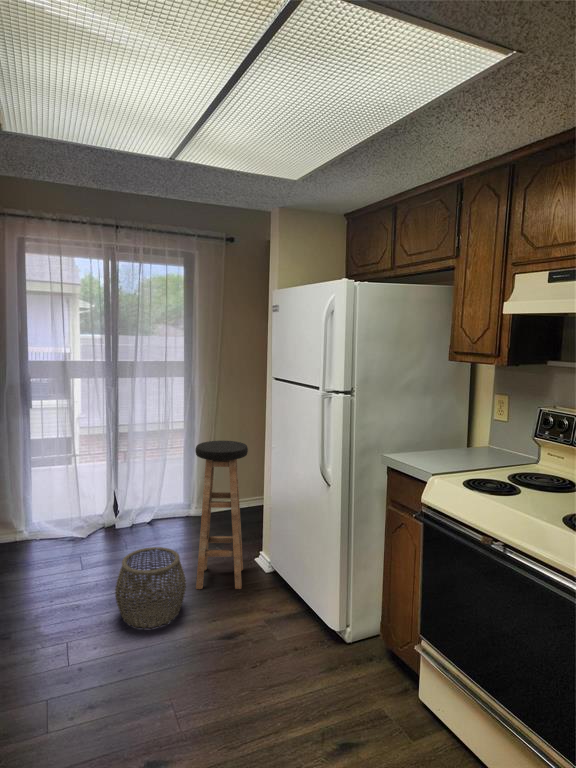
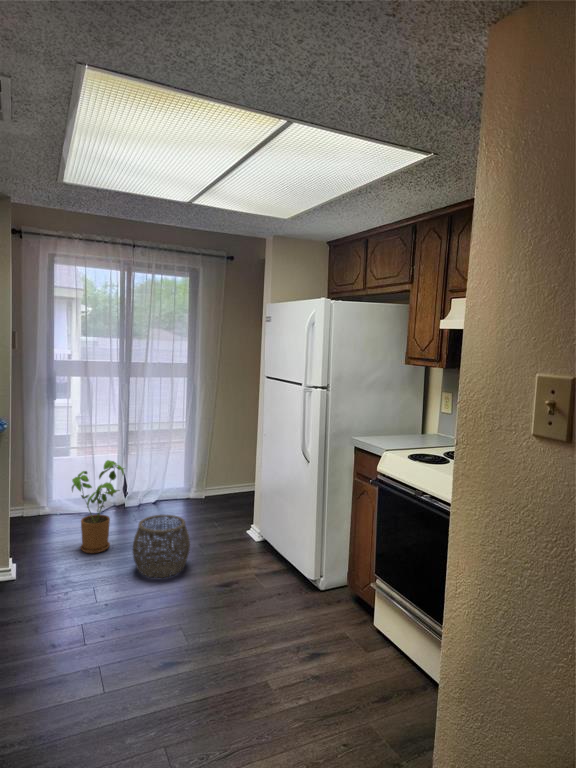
bar stool: present [195,441,248,589] -> none [197,429,243,553]
house plant: none [45,481,110,593] -> present [72,460,124,553]

